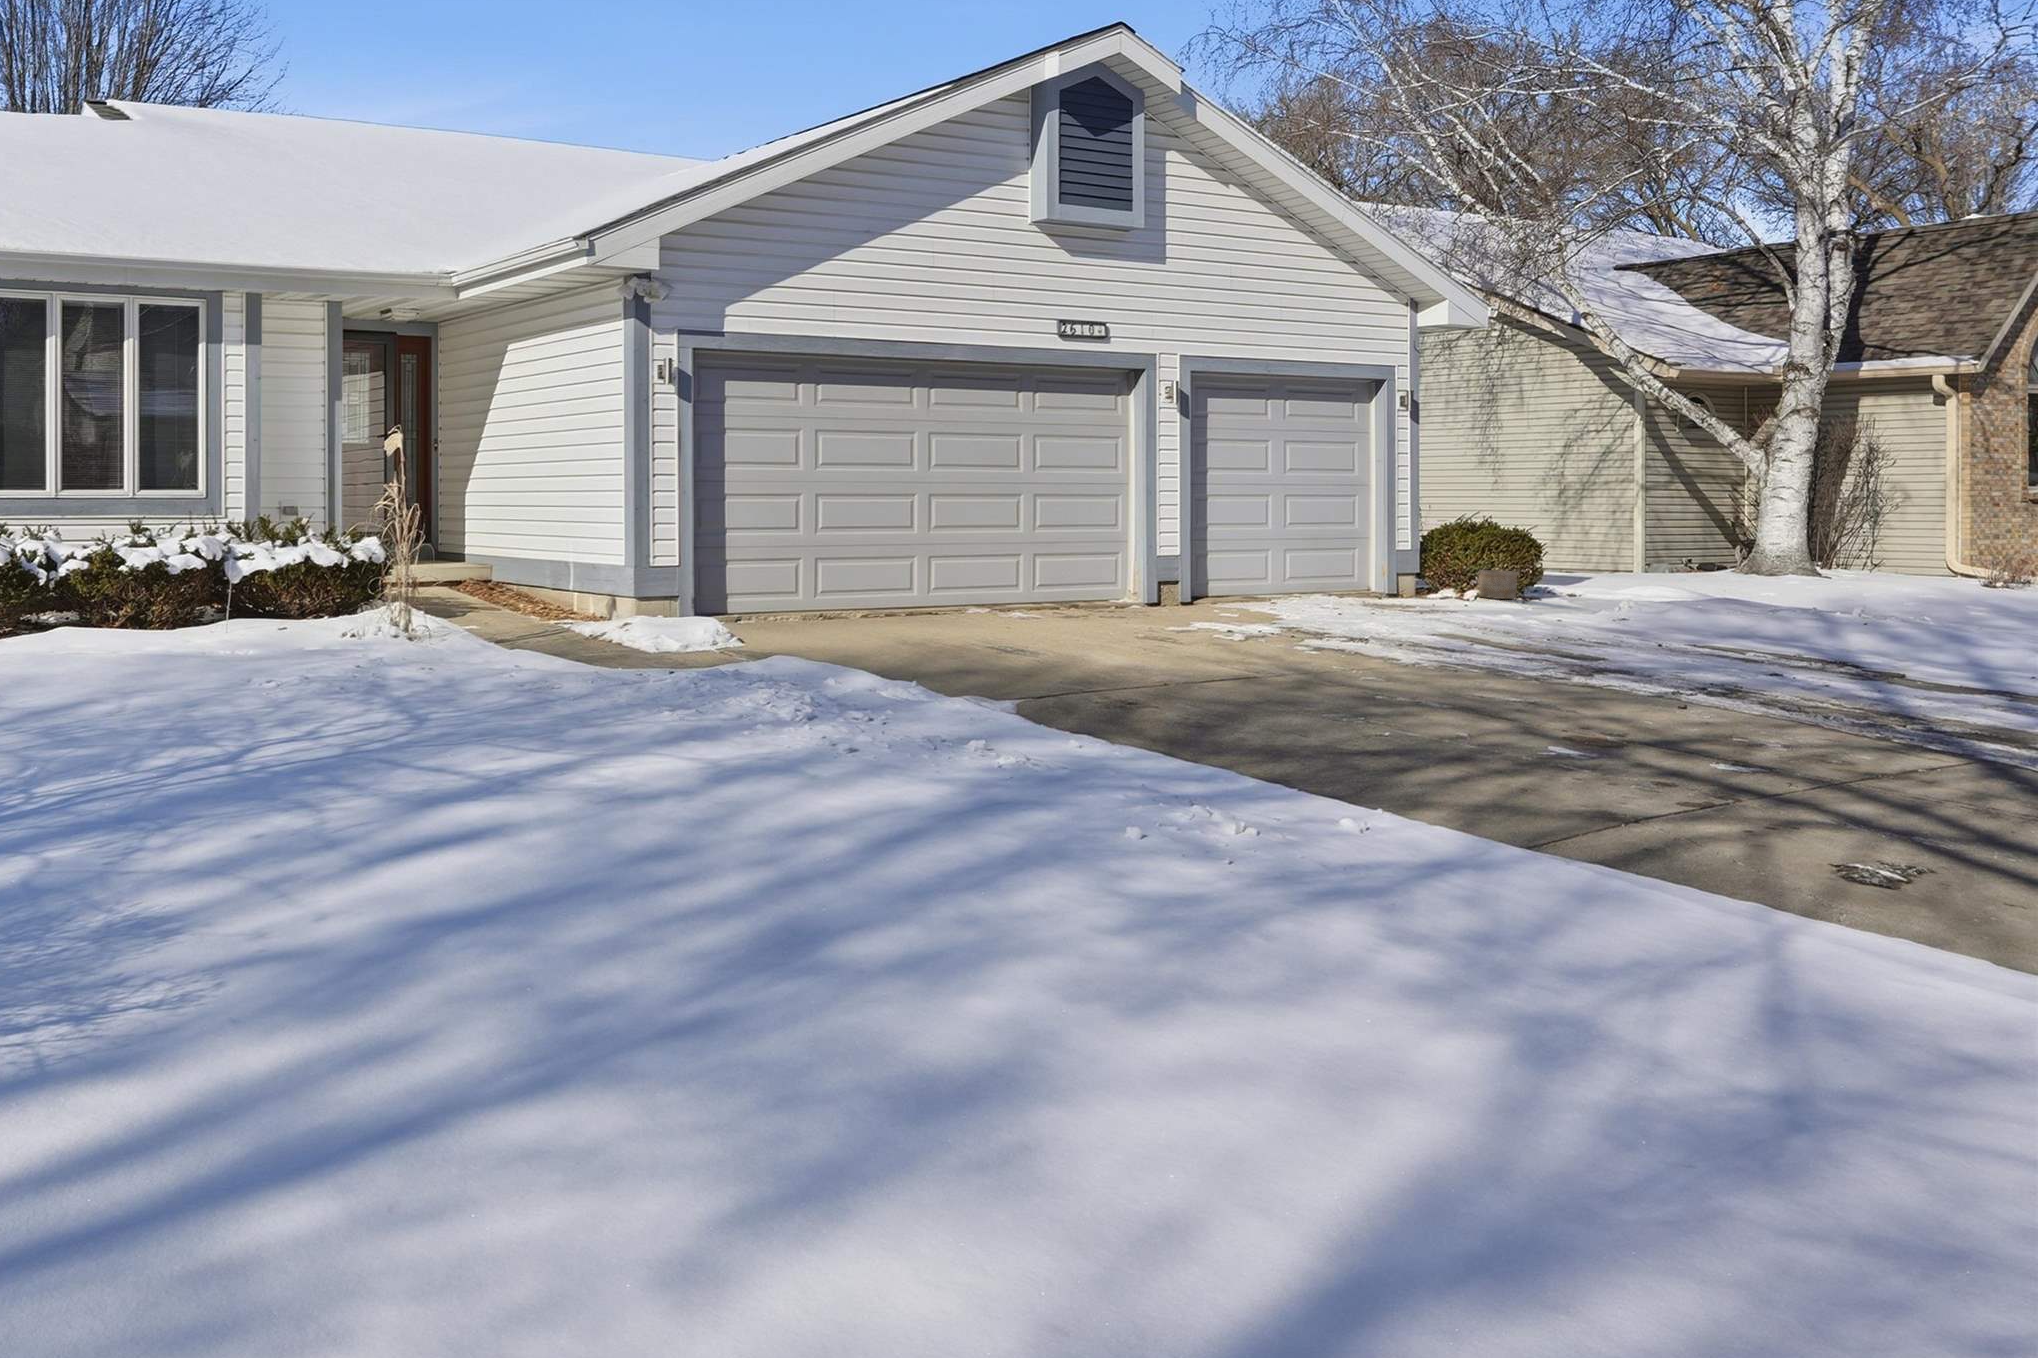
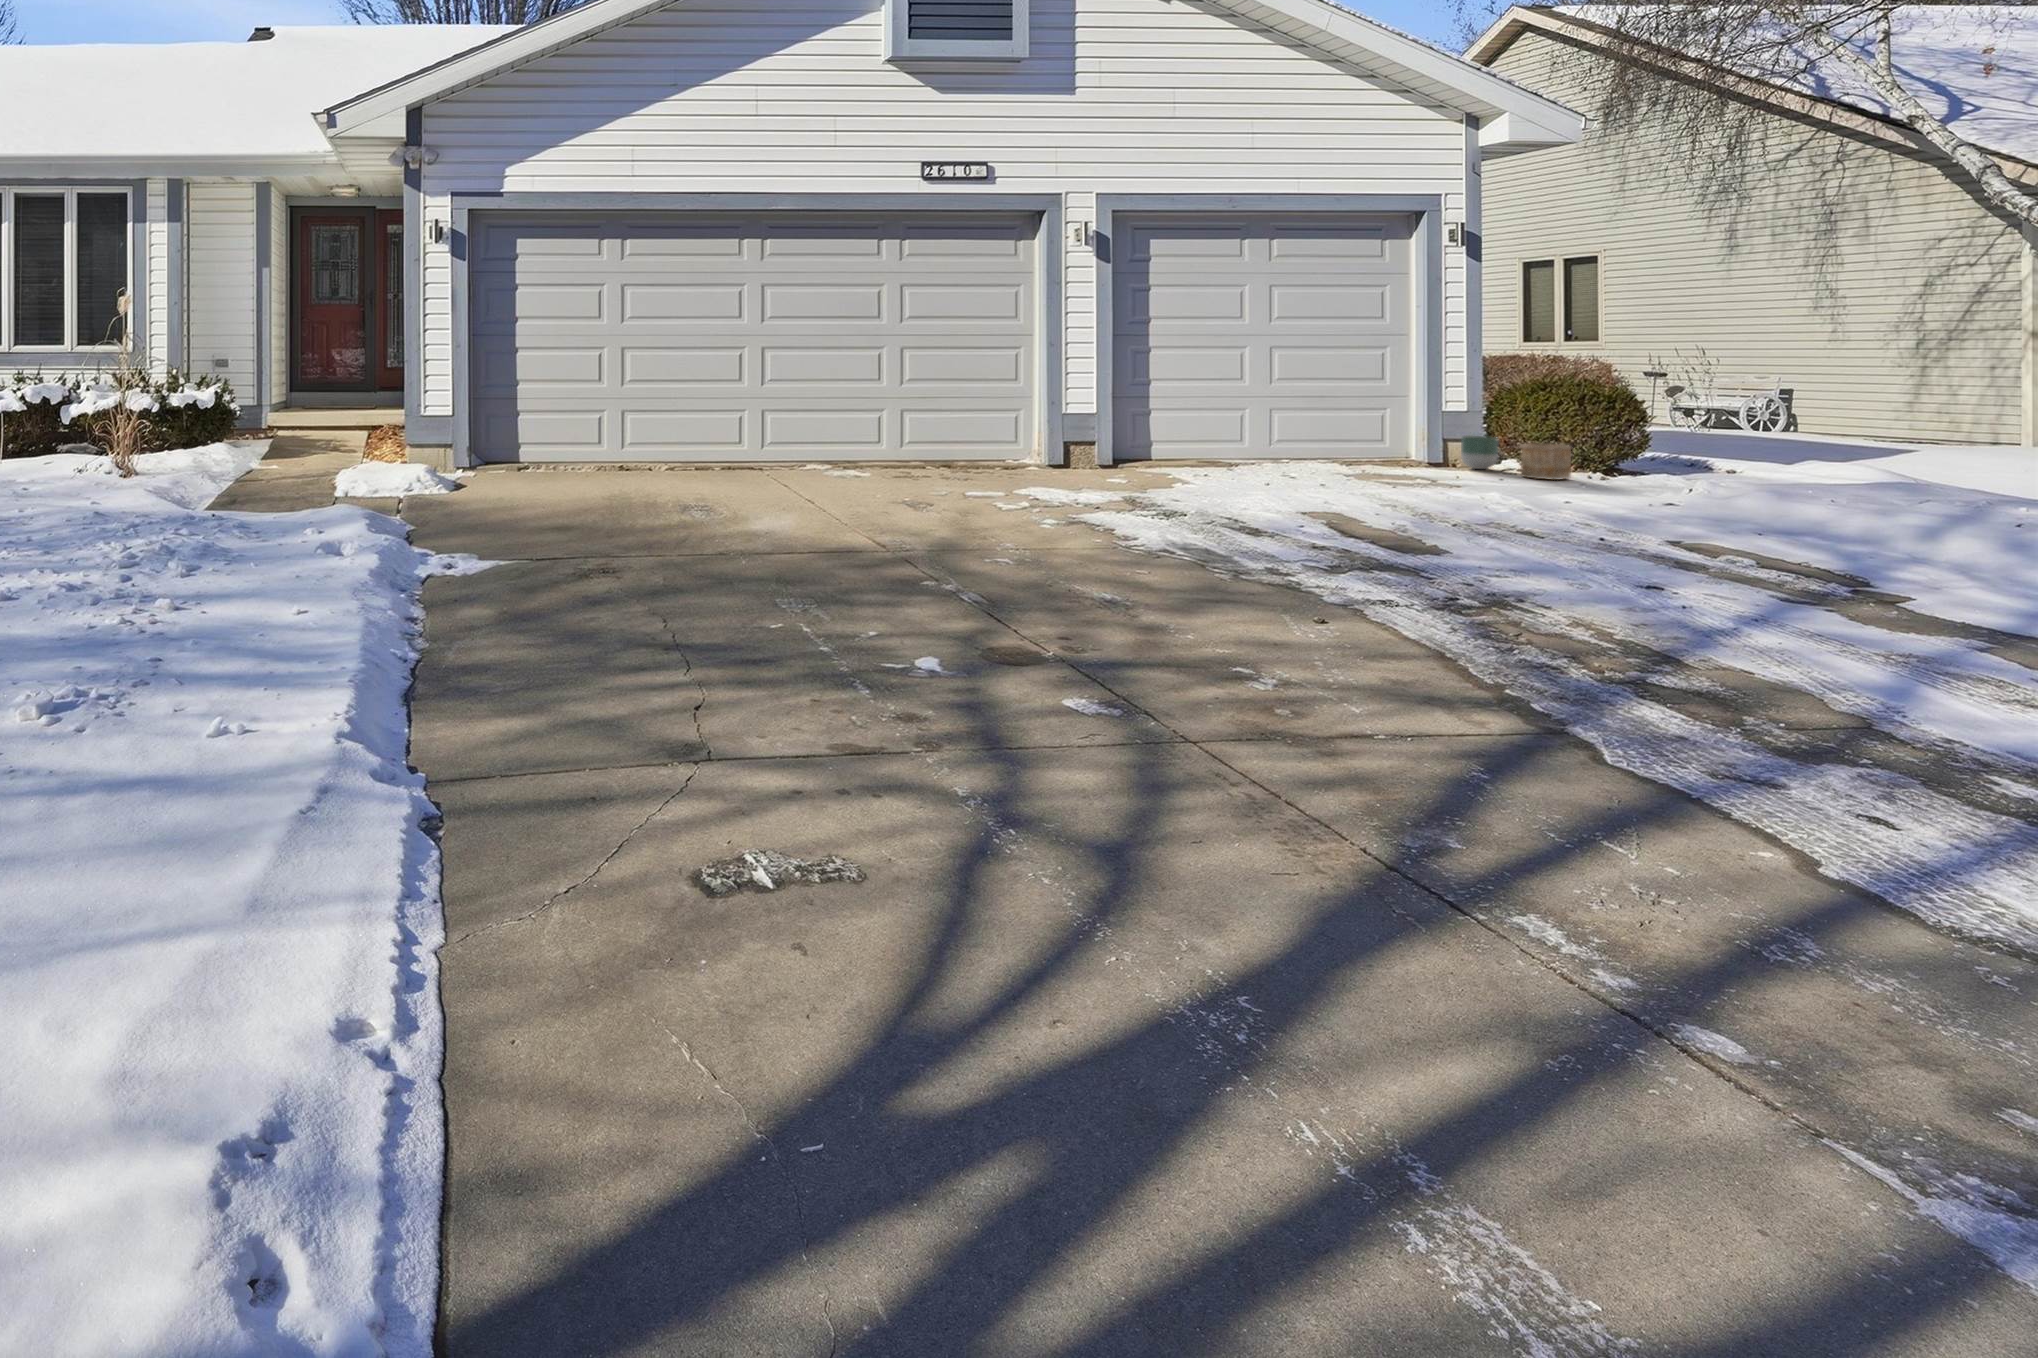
planter: none [1420,565,1450,592] -> present [1461,436,1498,469]

